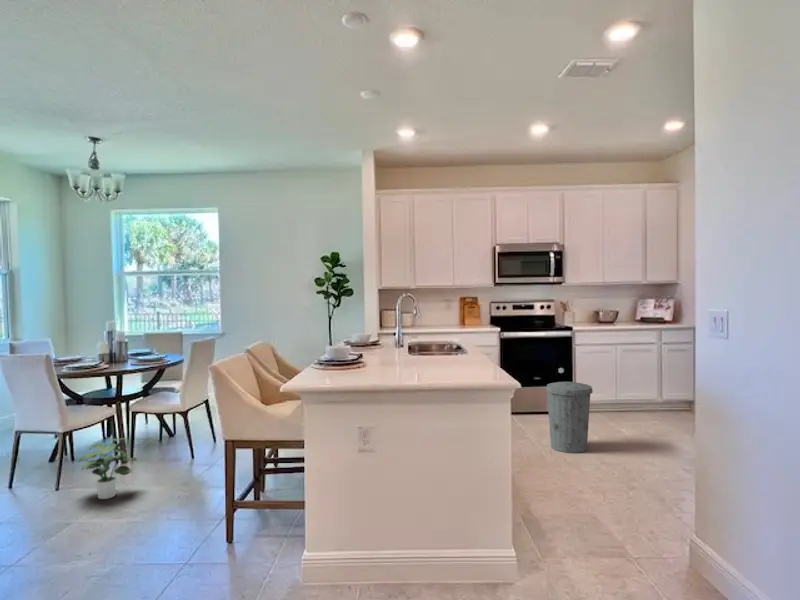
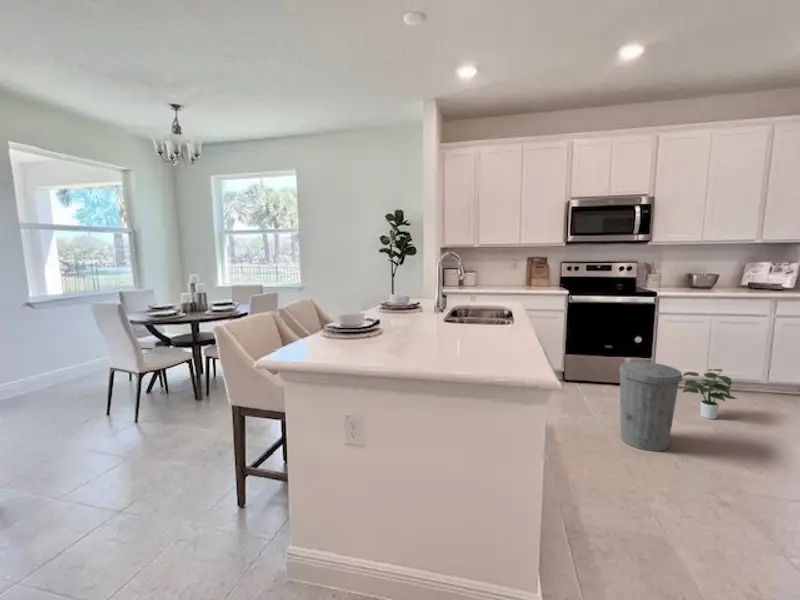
potted plant: present [79,438,138,499] -> present [683,369,736,419]

